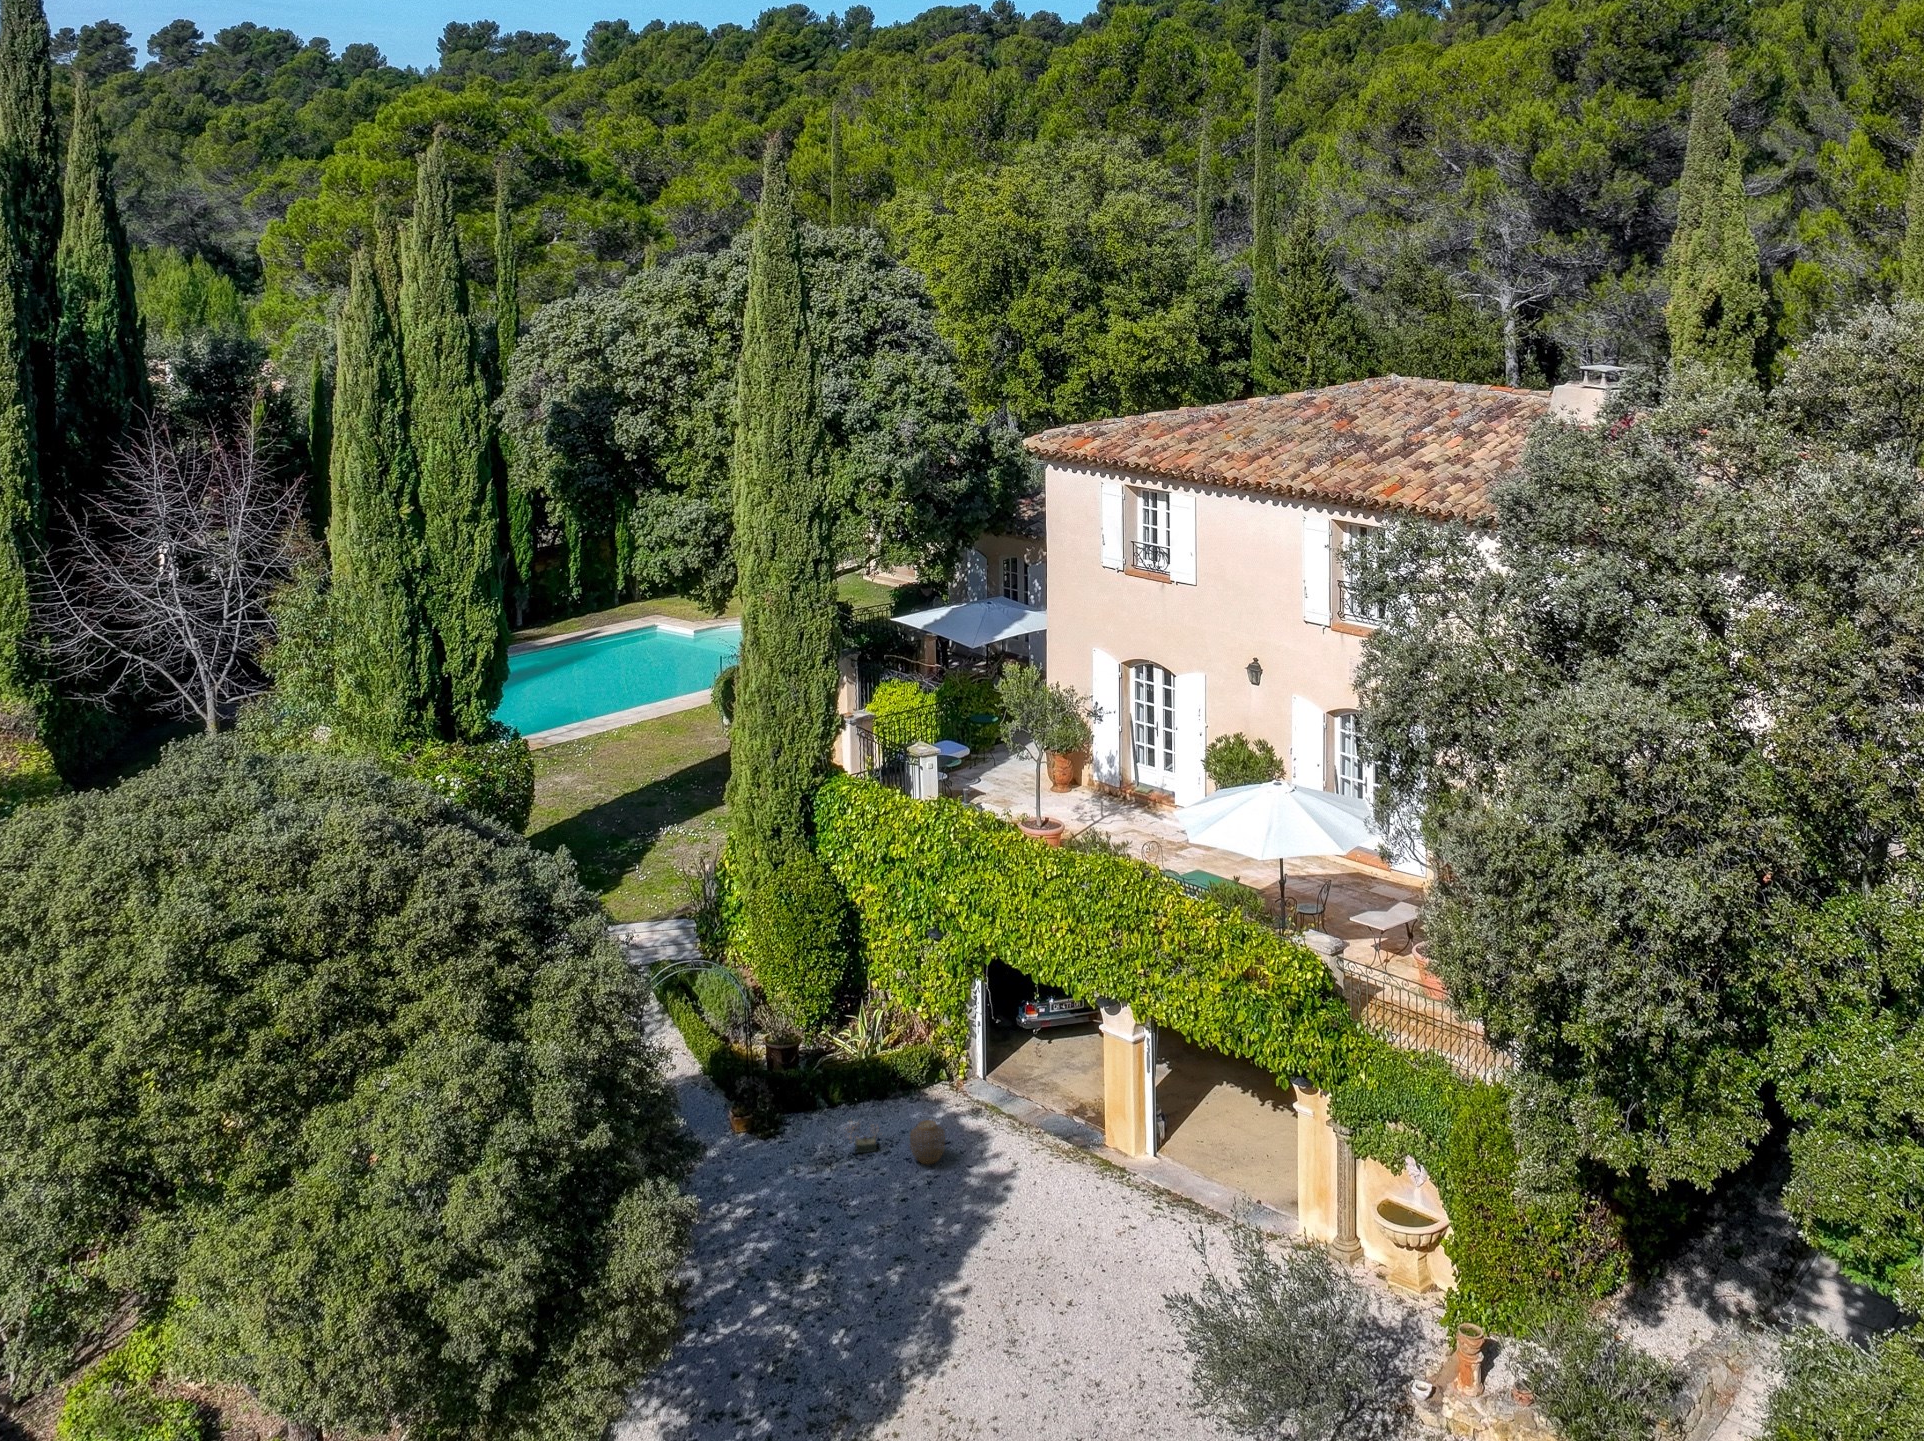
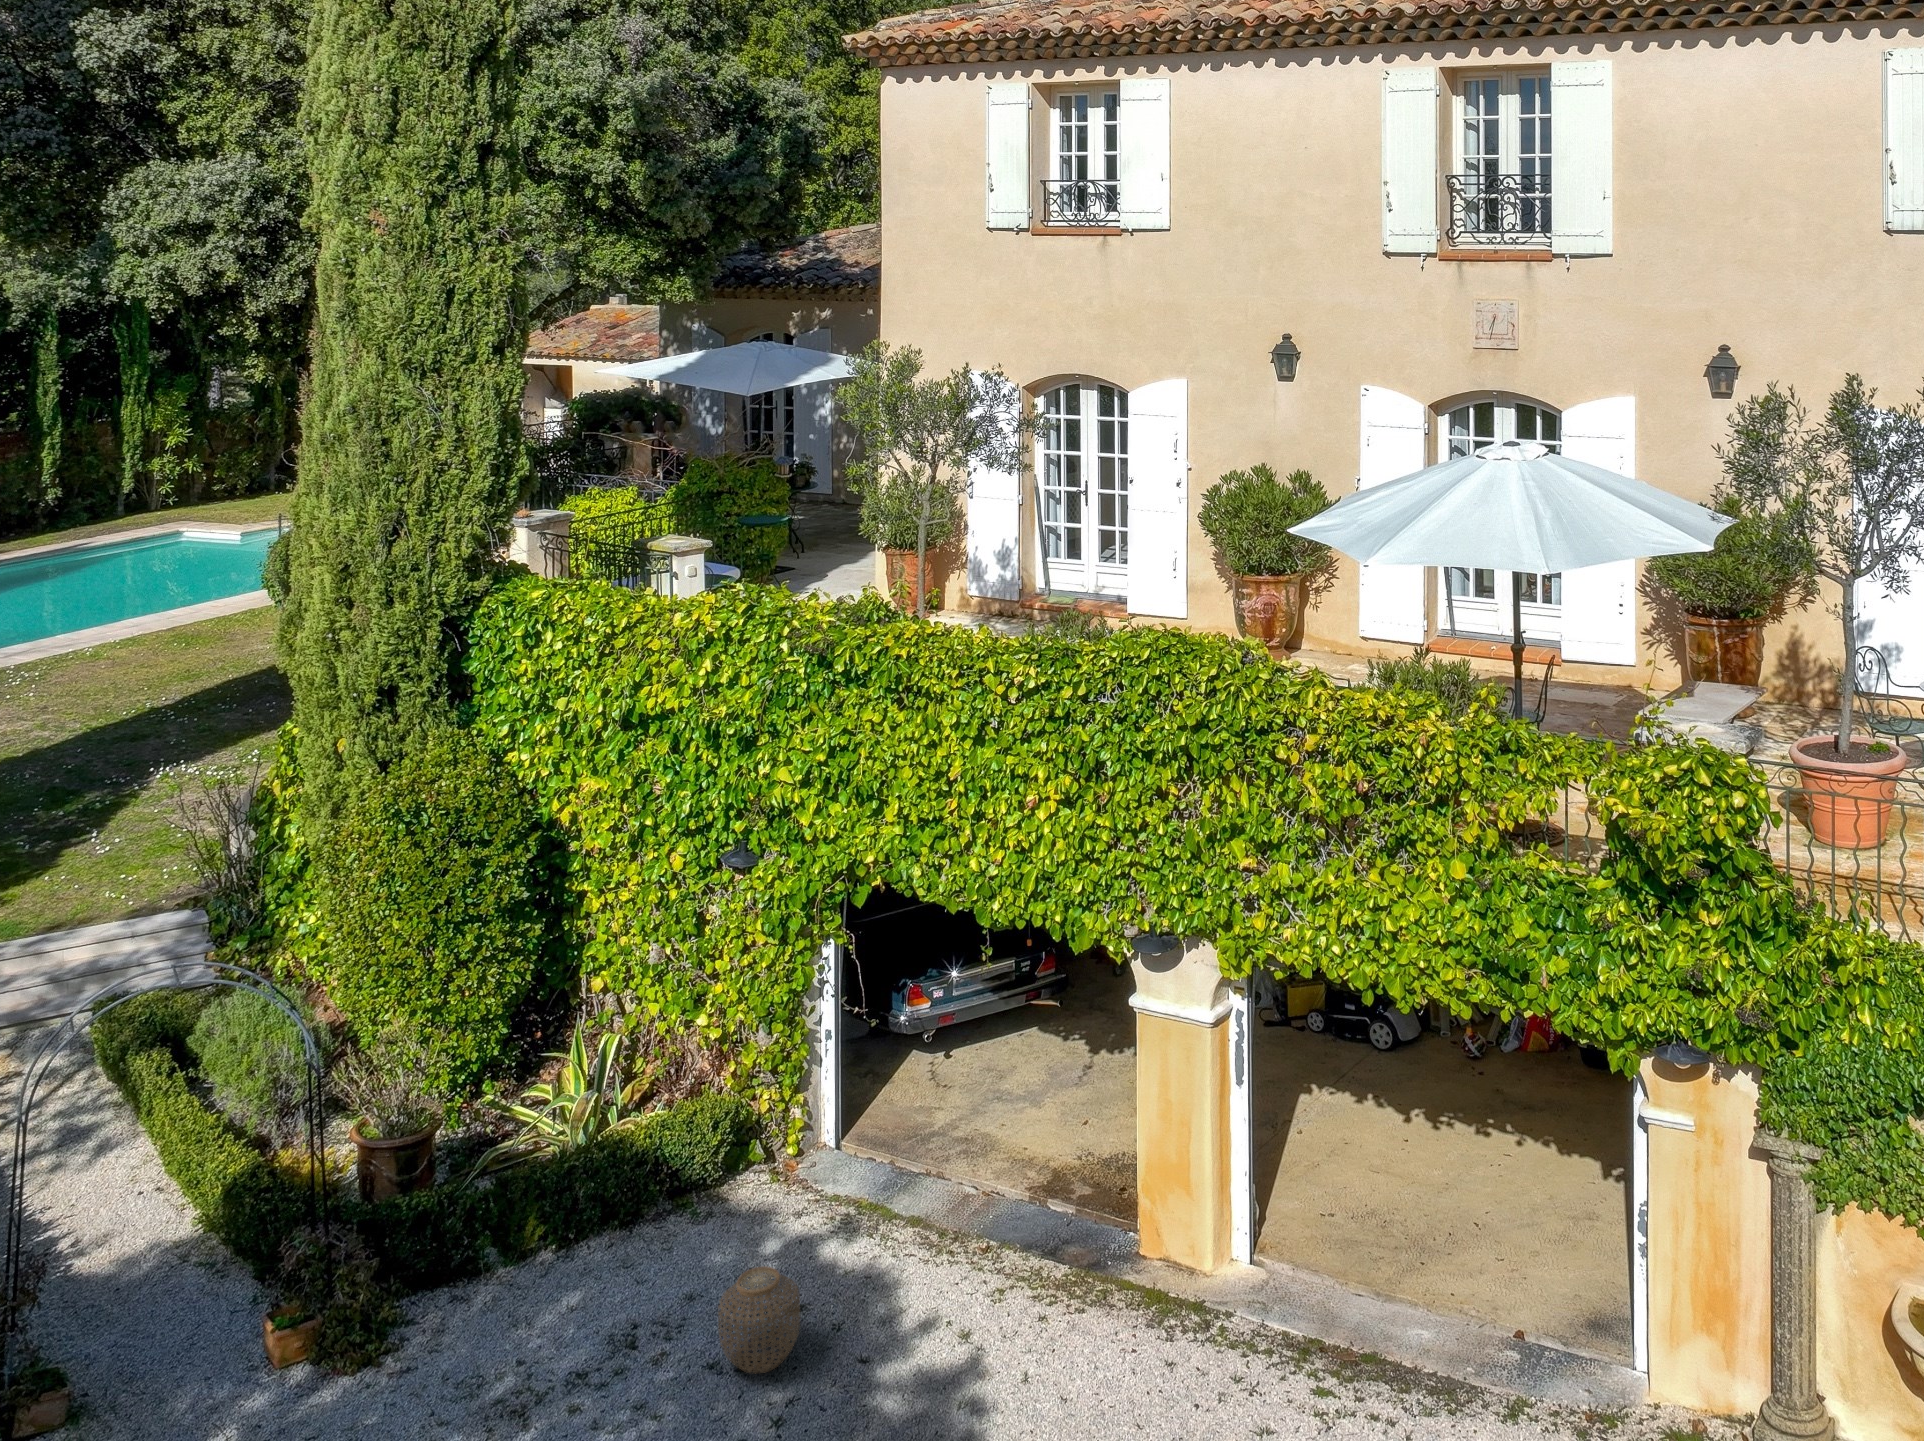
decorative plant: present [849,1121,879,1153] -> none [557,1291,646,1375]

